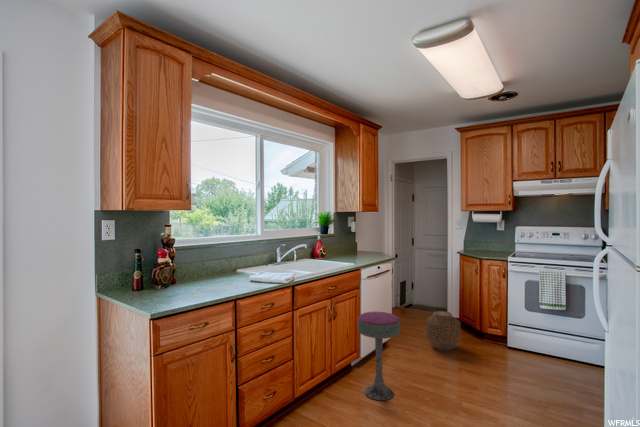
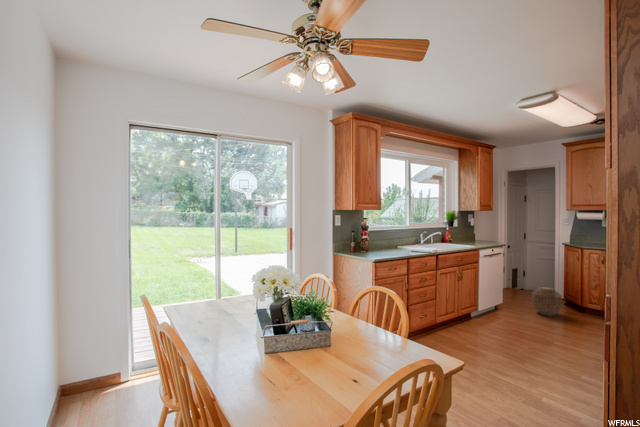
bar stool: present [358,312,400,400] -> none [478,277,509,333]

